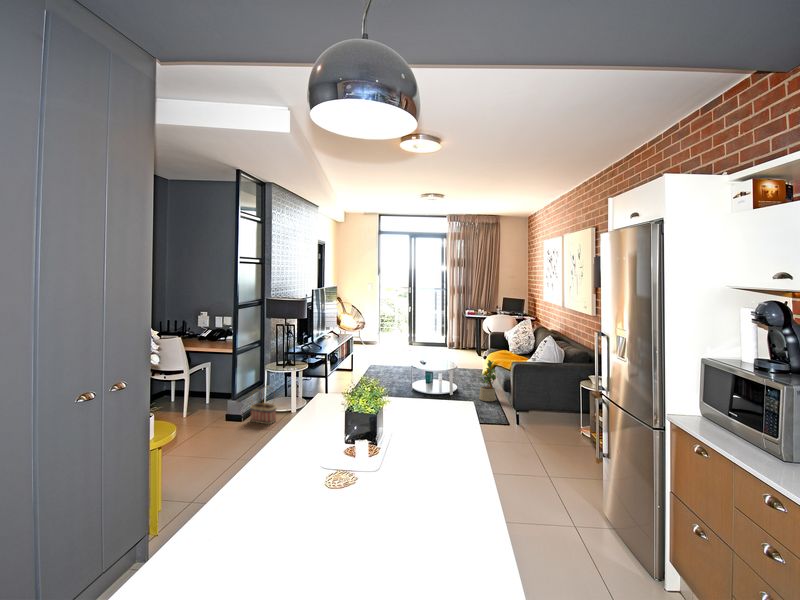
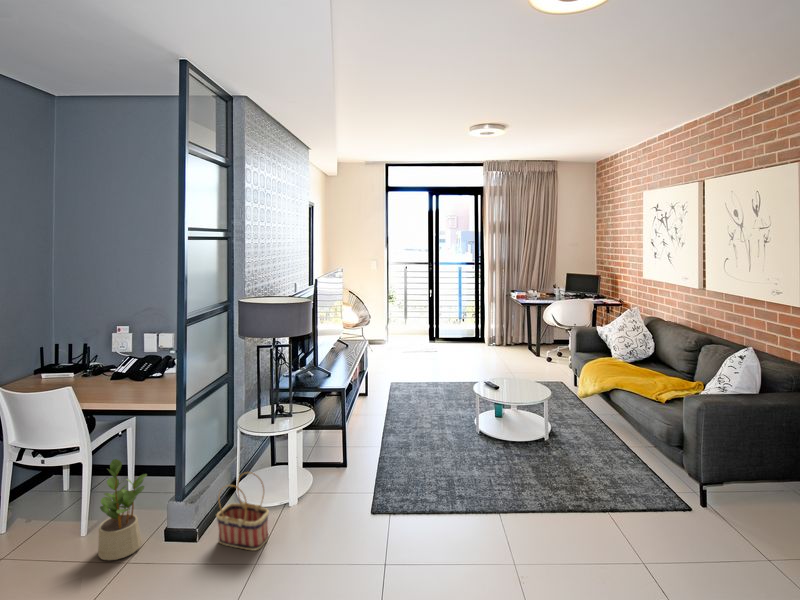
potted plant: present [479,360,496,401] -> present [98,459,147,560]

